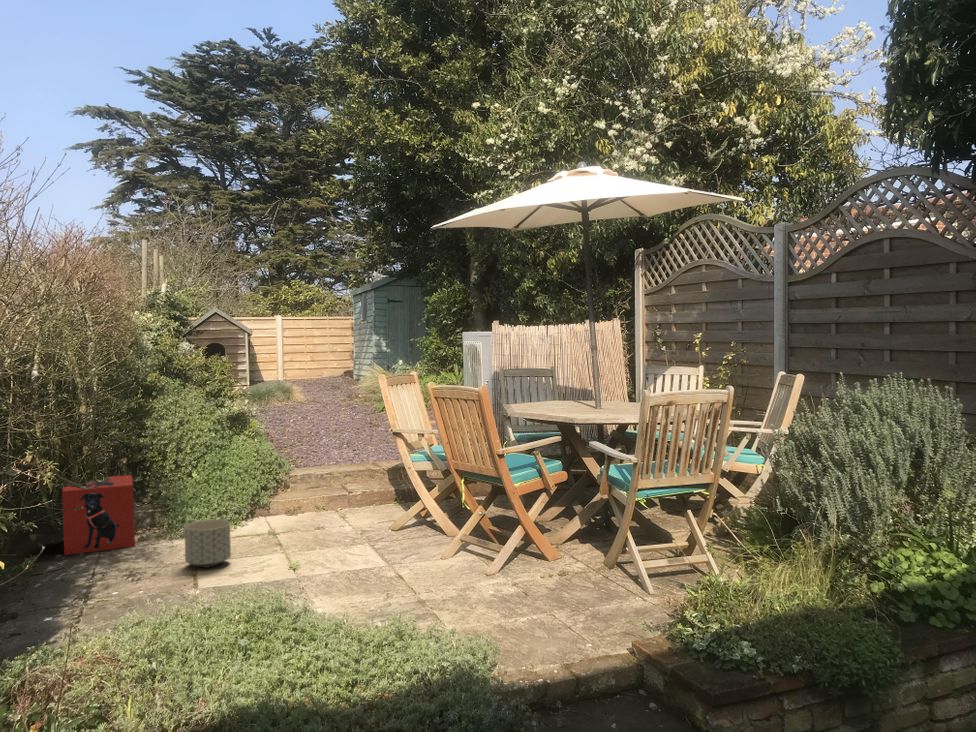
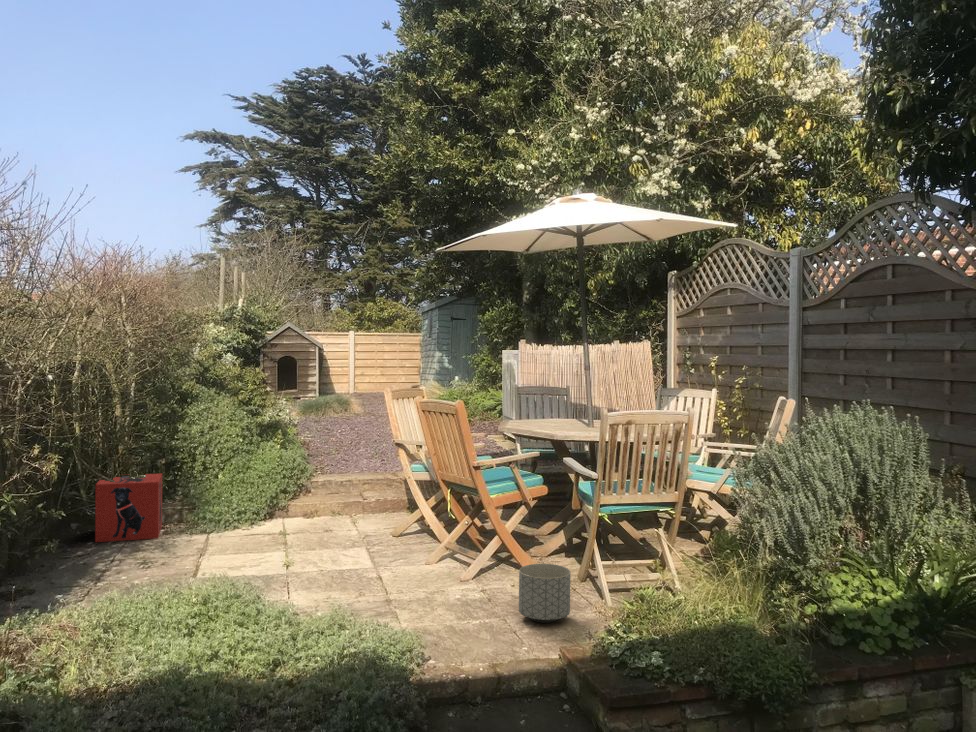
planter: present [184,519,231,568] -> present [519,564,571,623]

